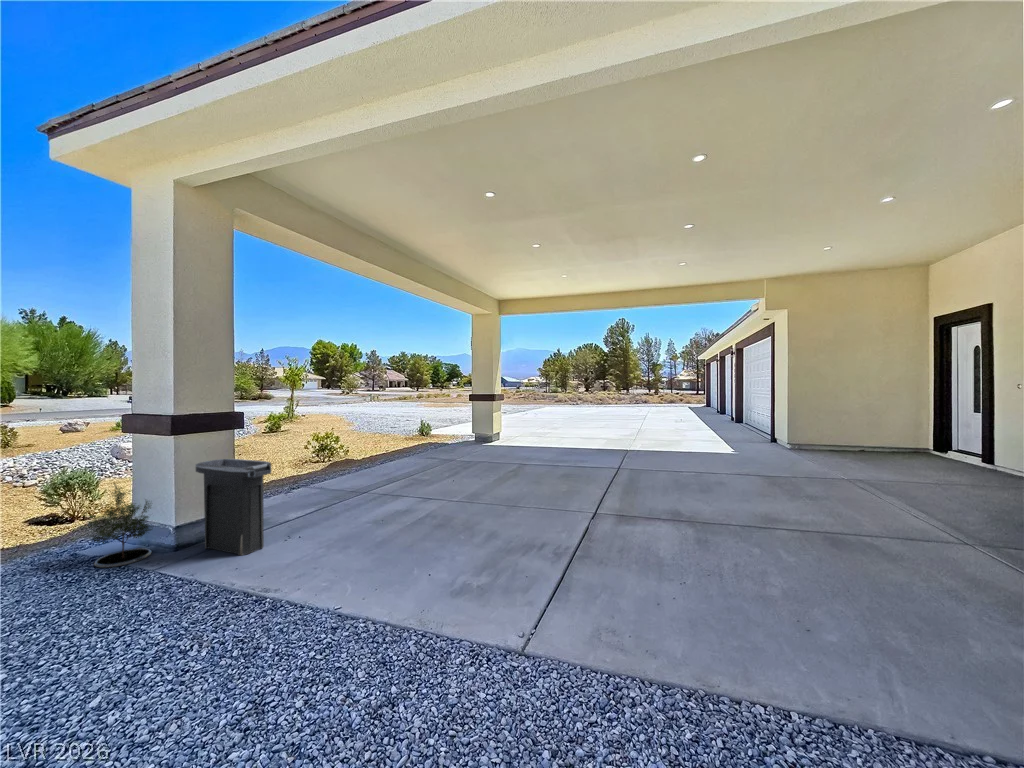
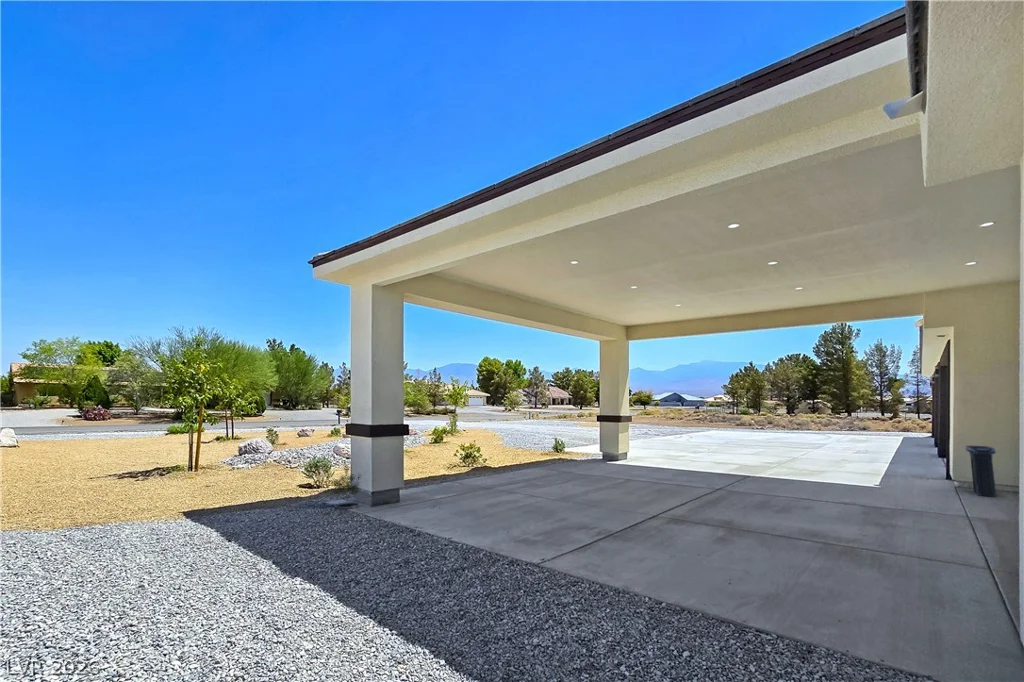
trash can: present [196,459,271,555] -> present [966,446,996,497]

